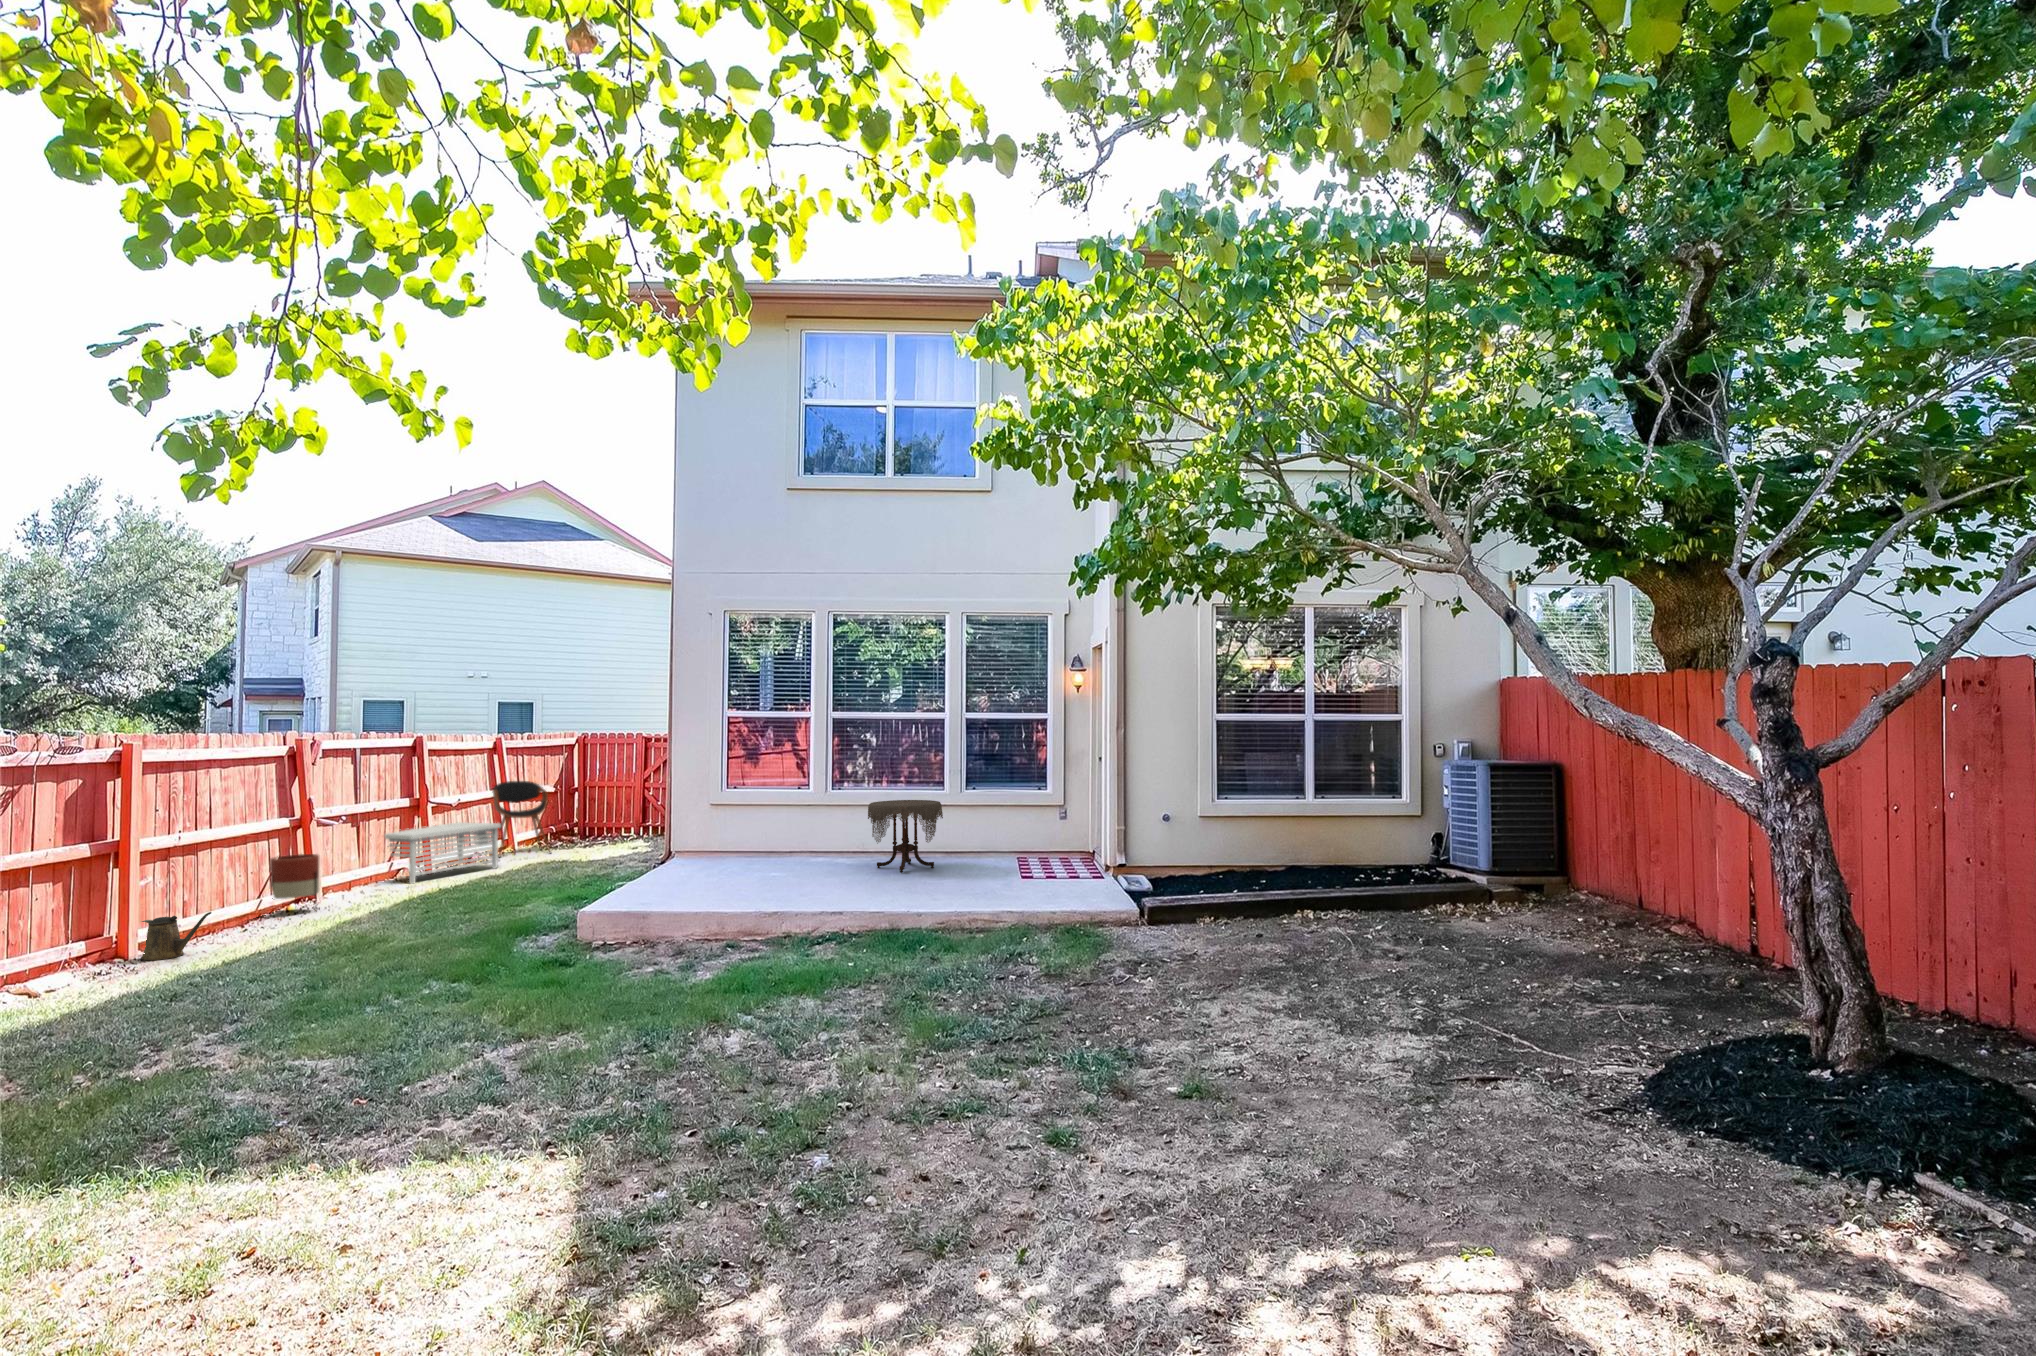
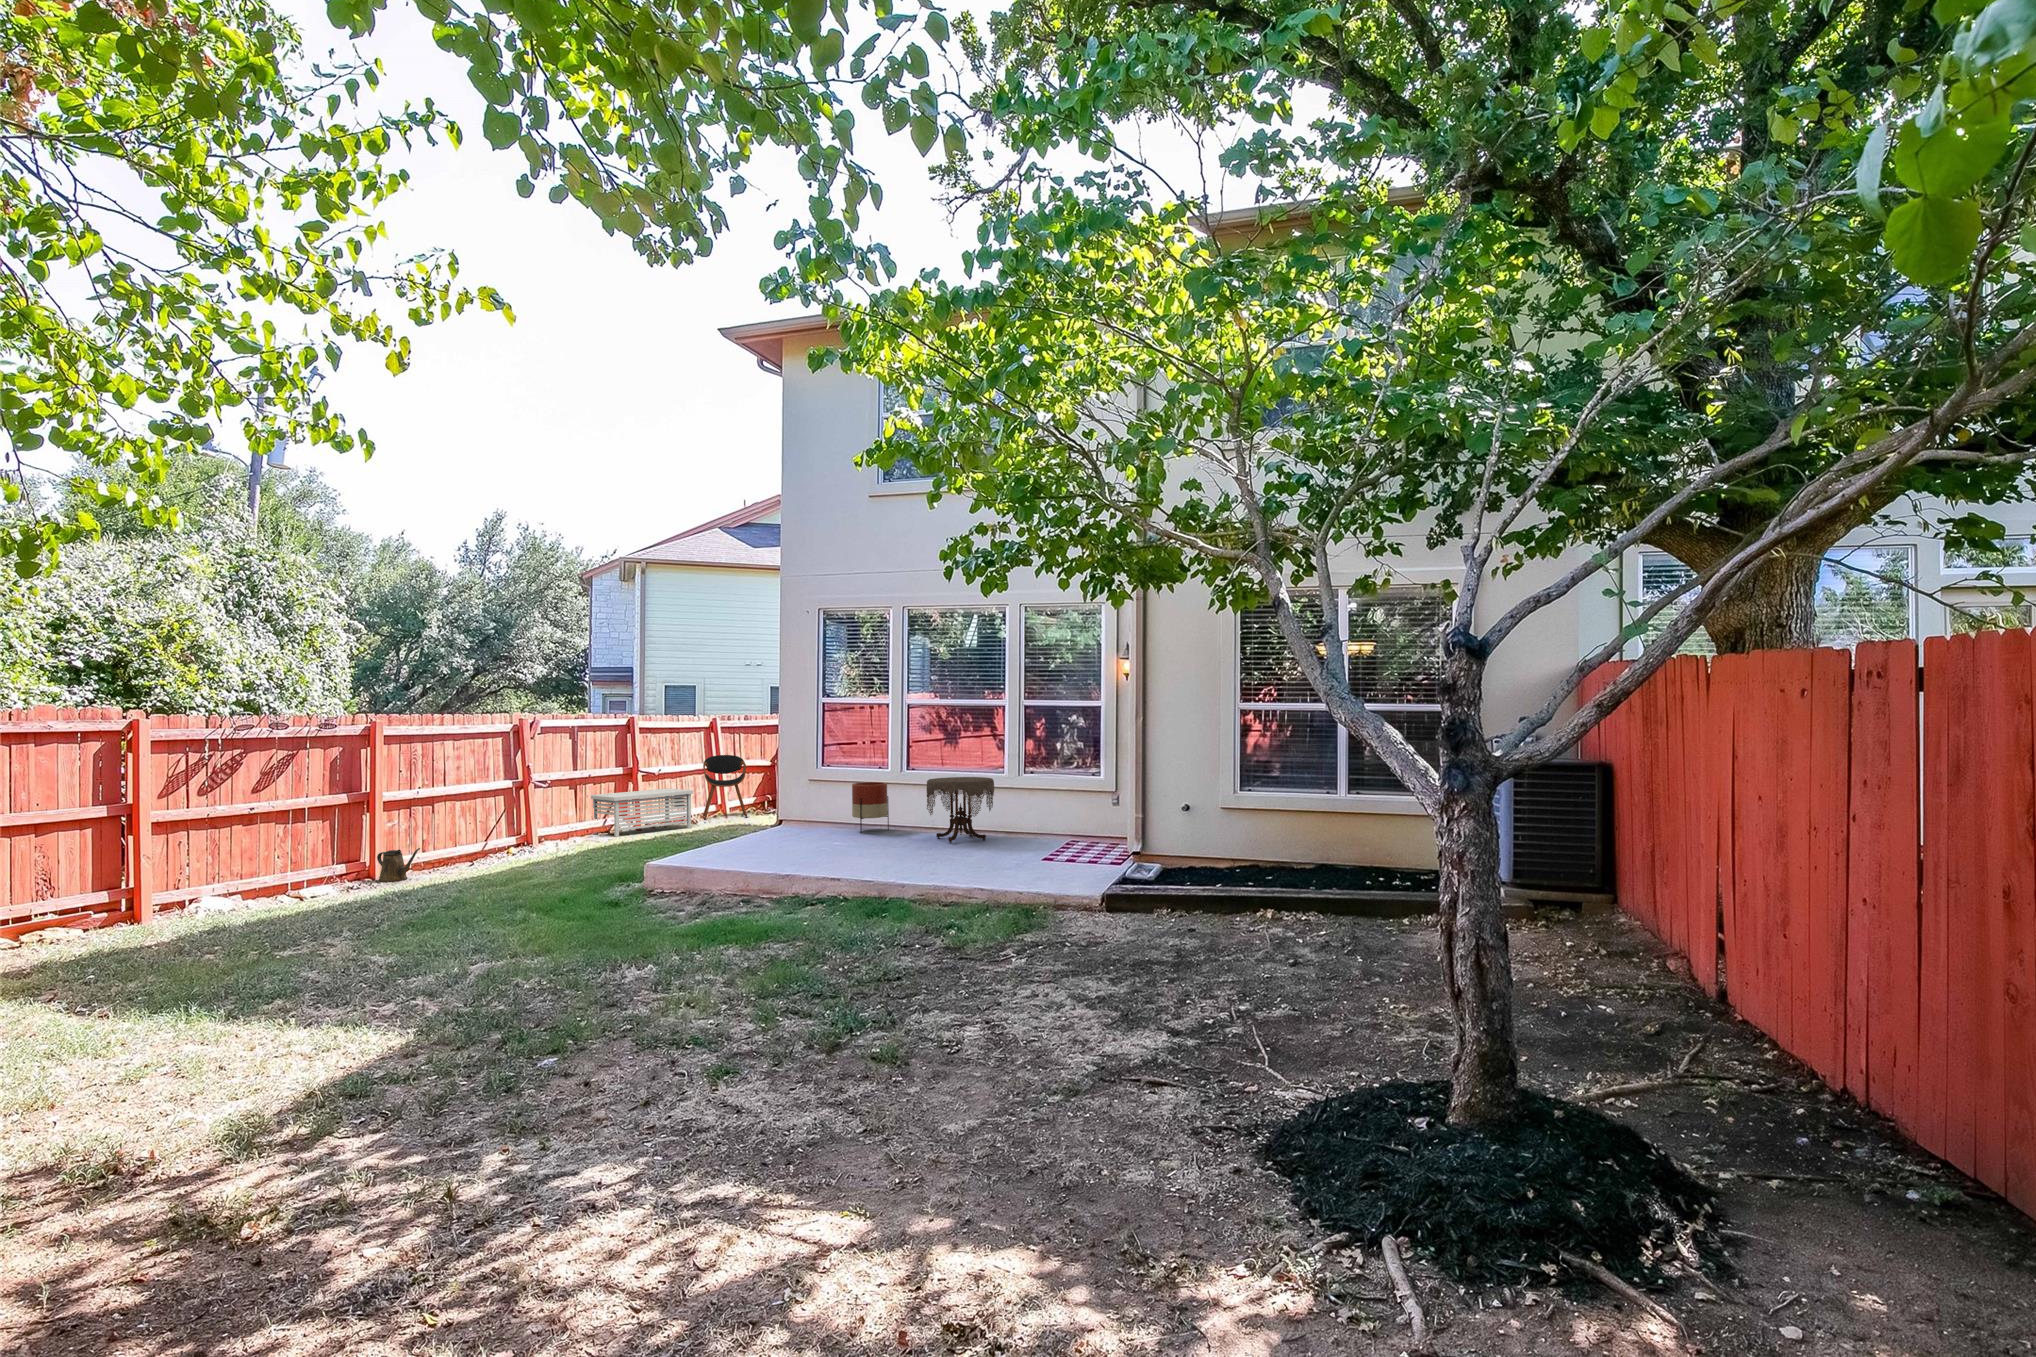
planter: present [270,854,319,899] -> present [852,782,889,833]

